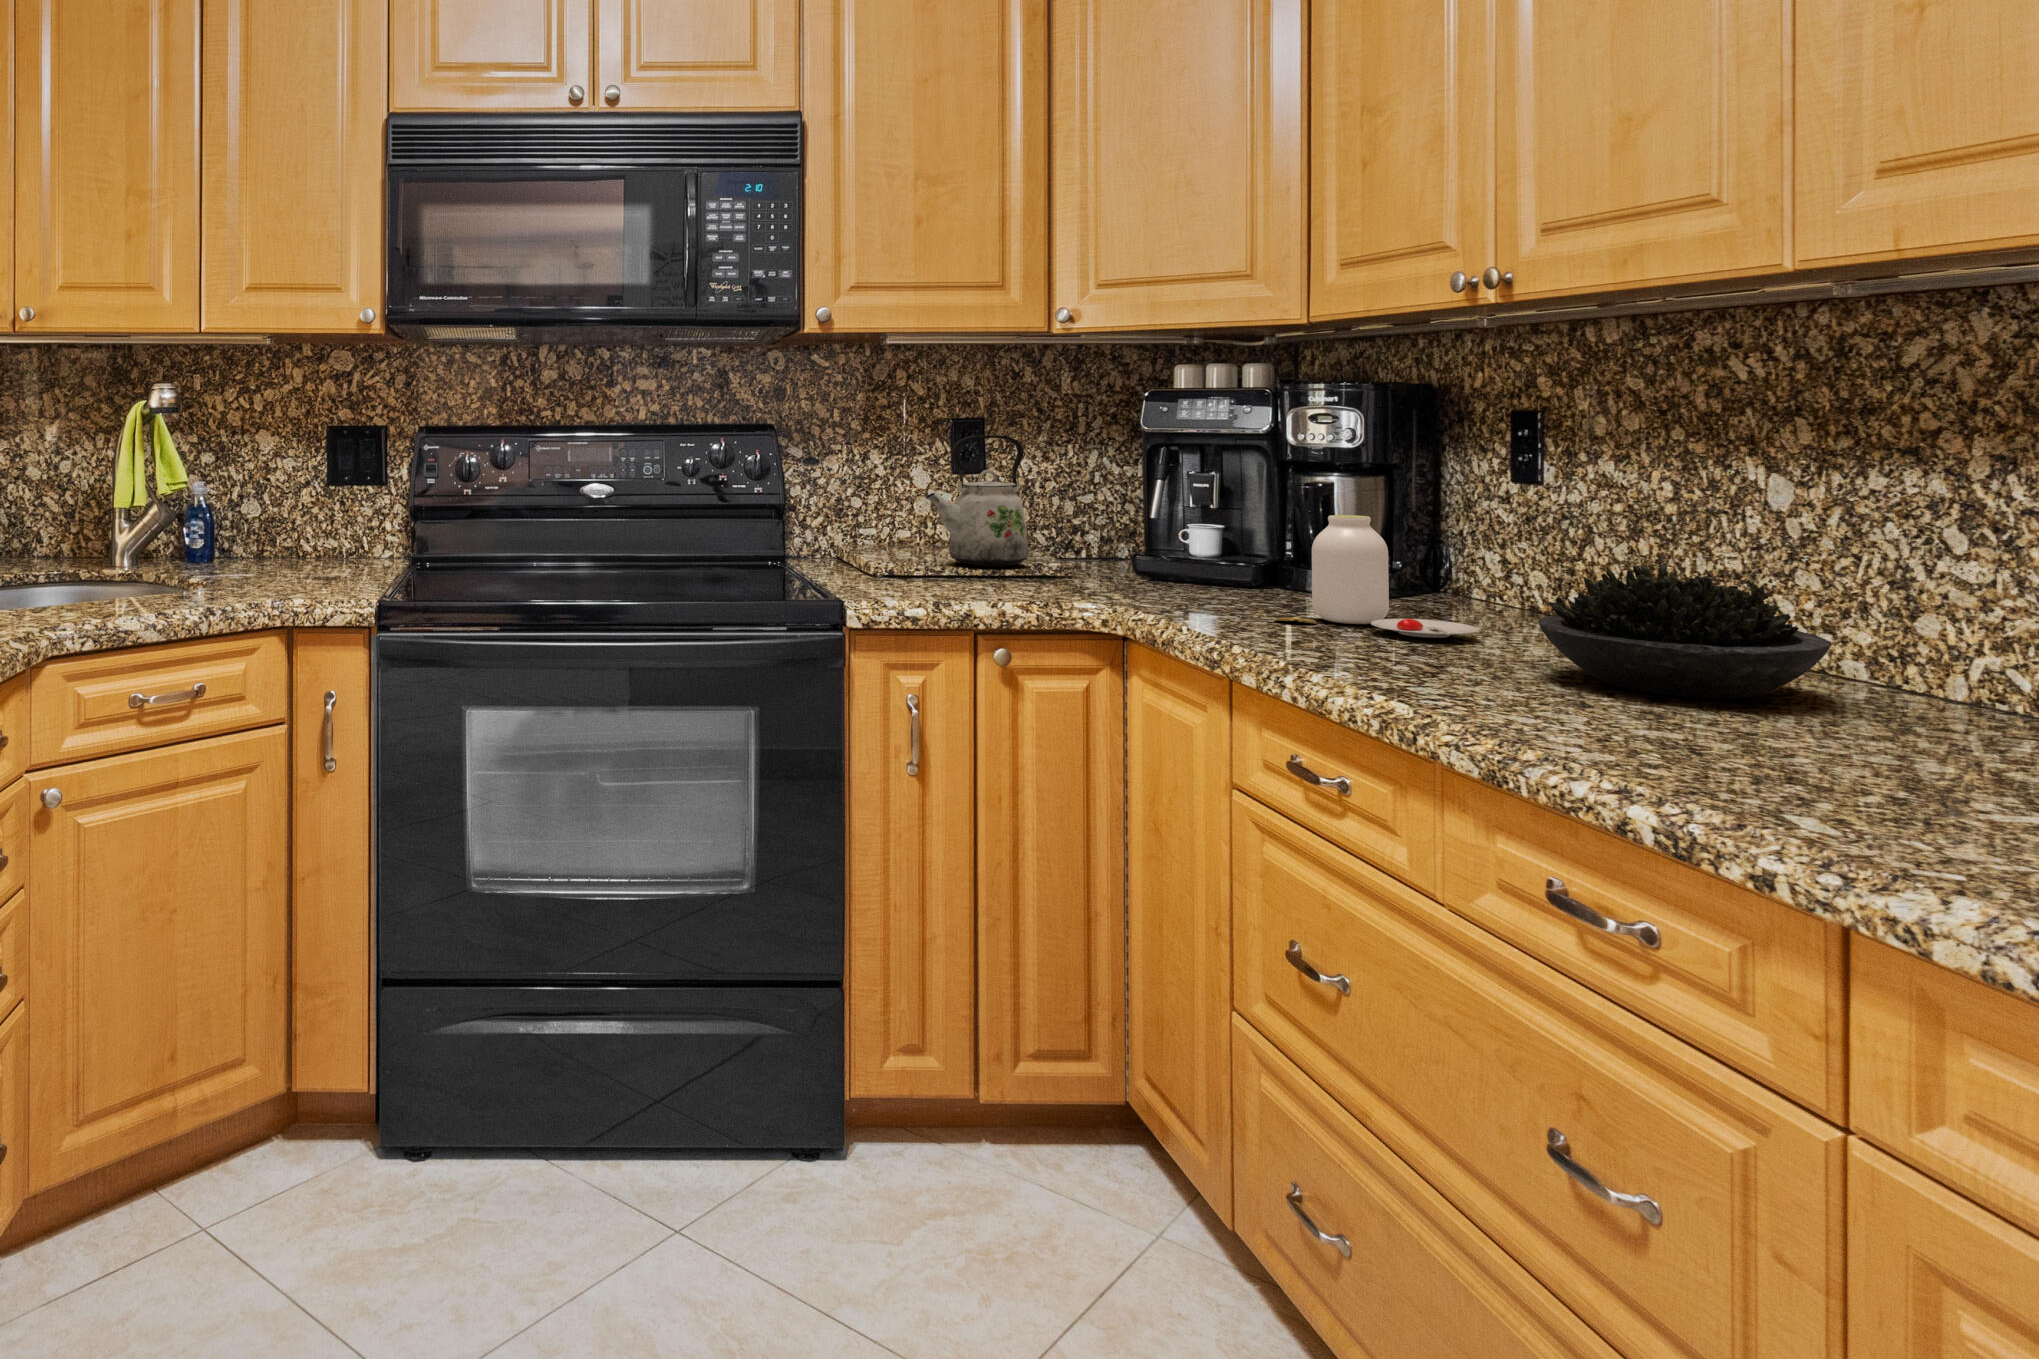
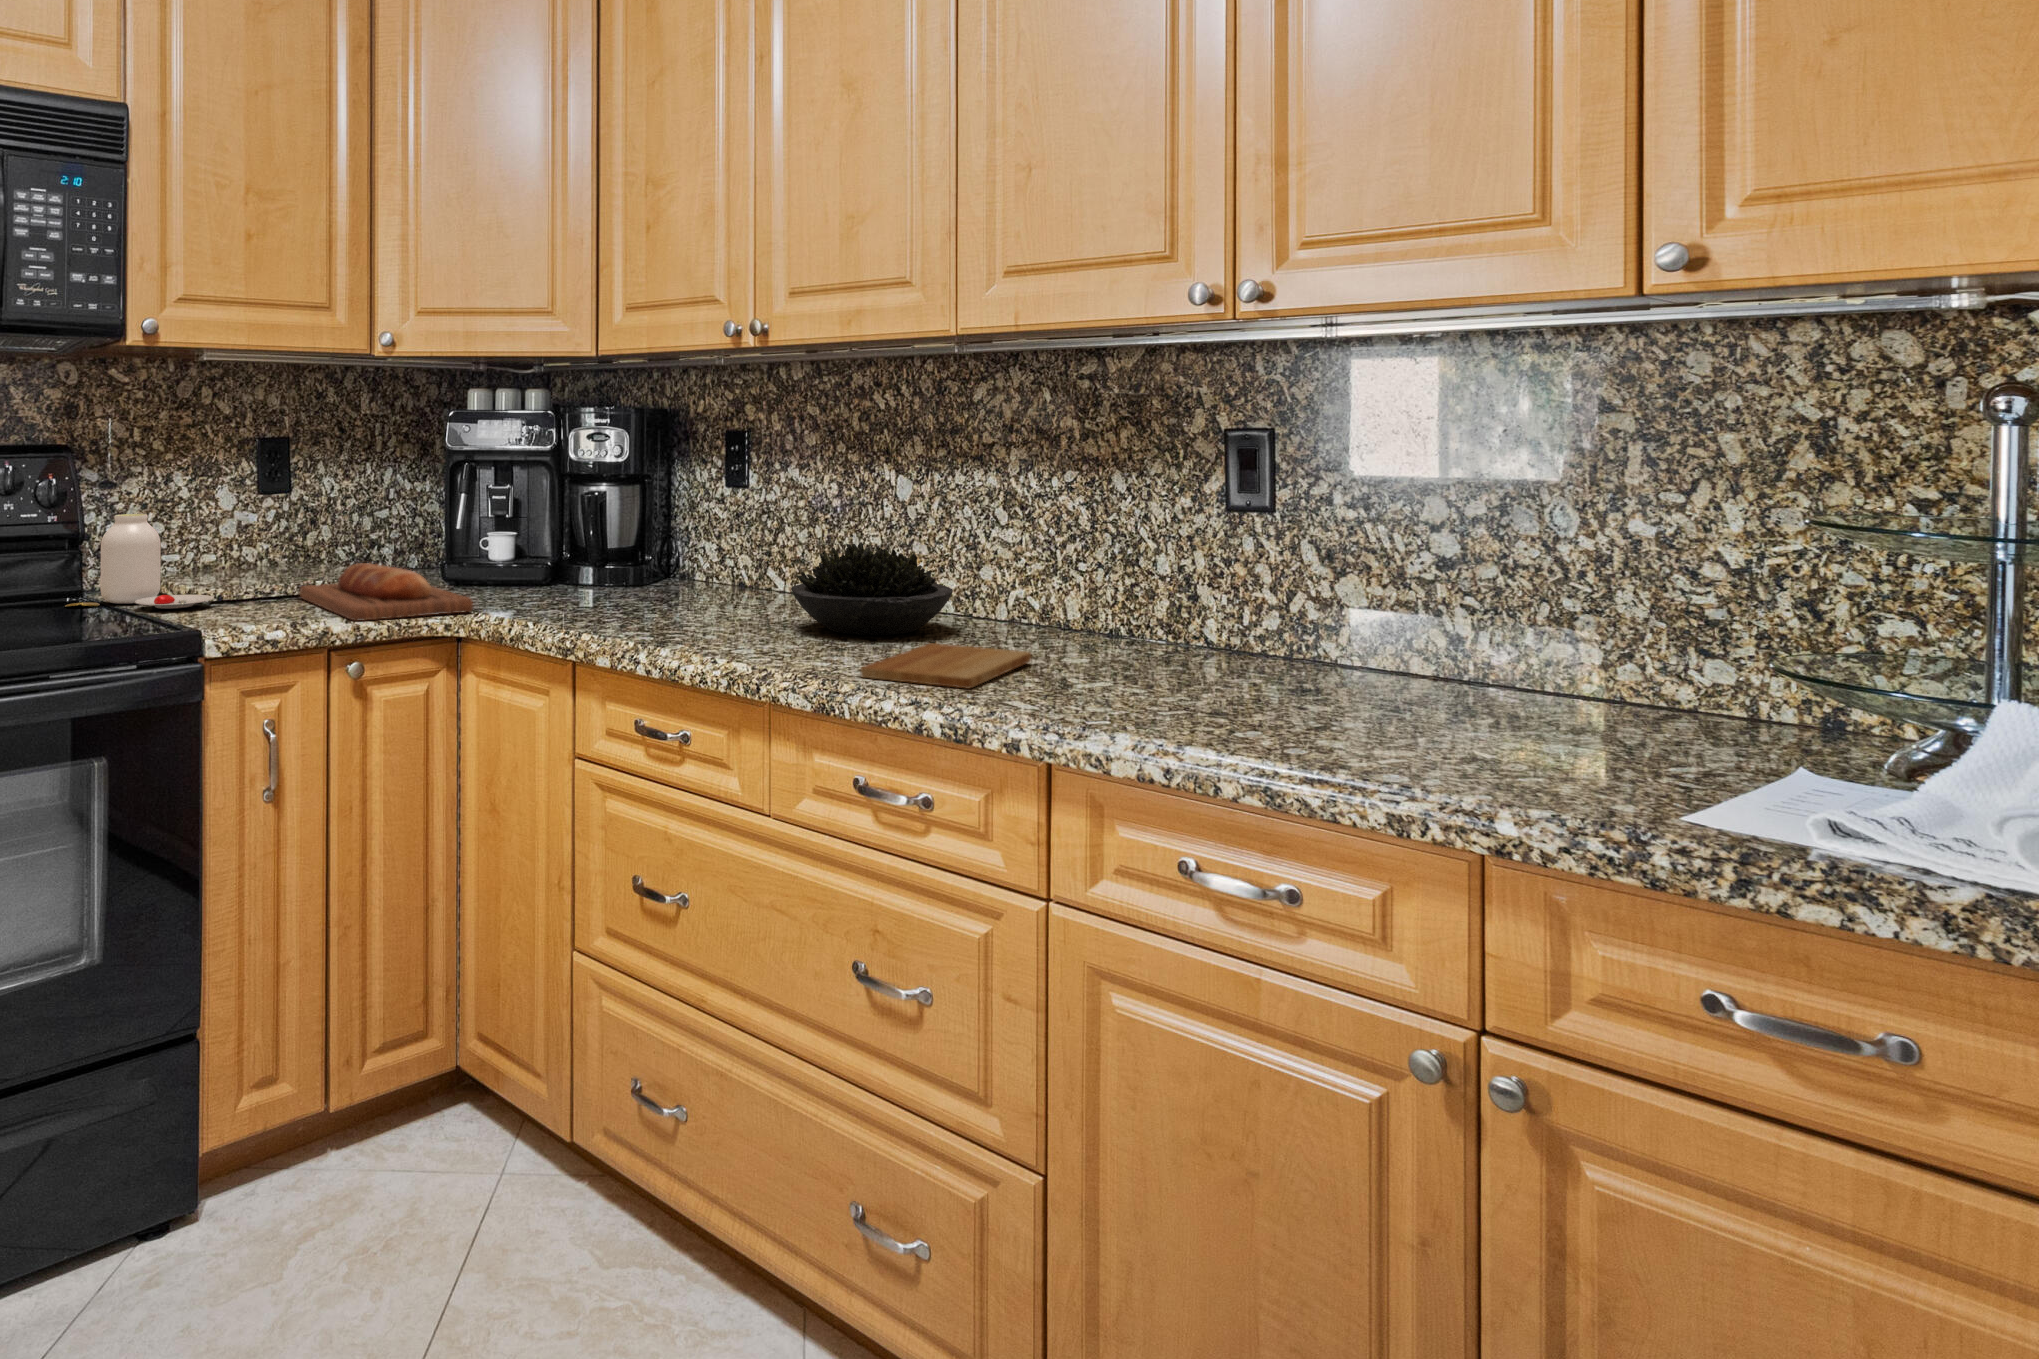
kettle: present [925,435,1029,567] -> none [234,454,333,585]
jar: present [1274,515,1479,638] -> present [65,514,213,609]
bread loaf: none [975,549,1135,609] -> present [300,563,473,621]
cutting board: none [1564,716,1924,787] -> present [861,643,1031,688]

